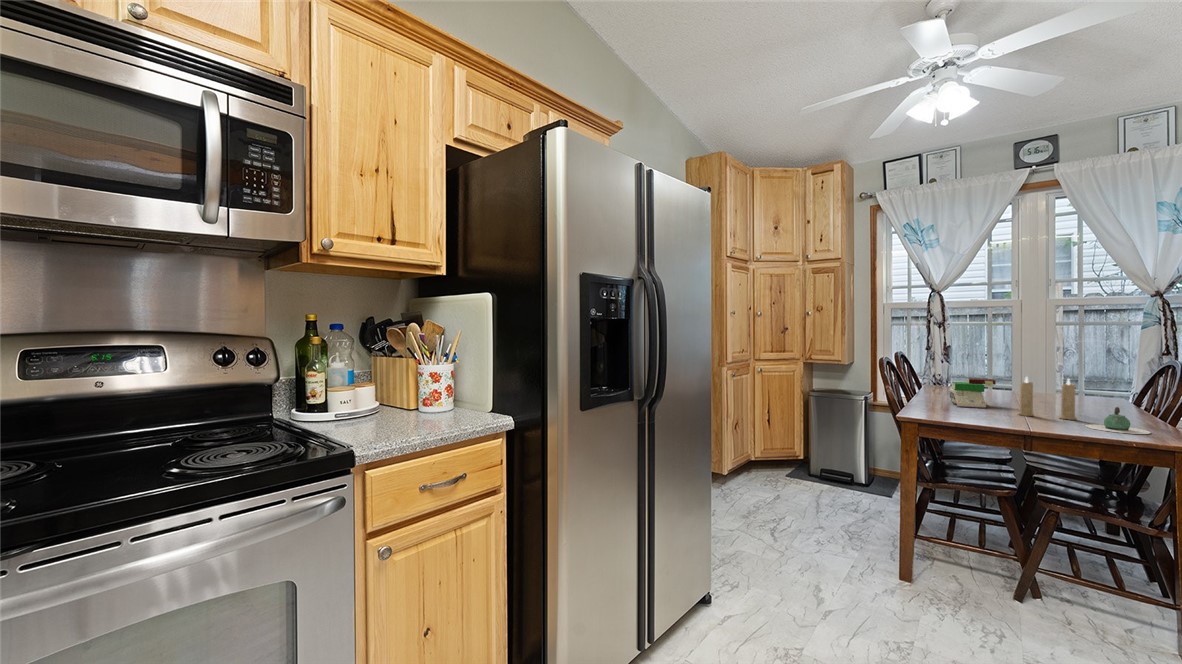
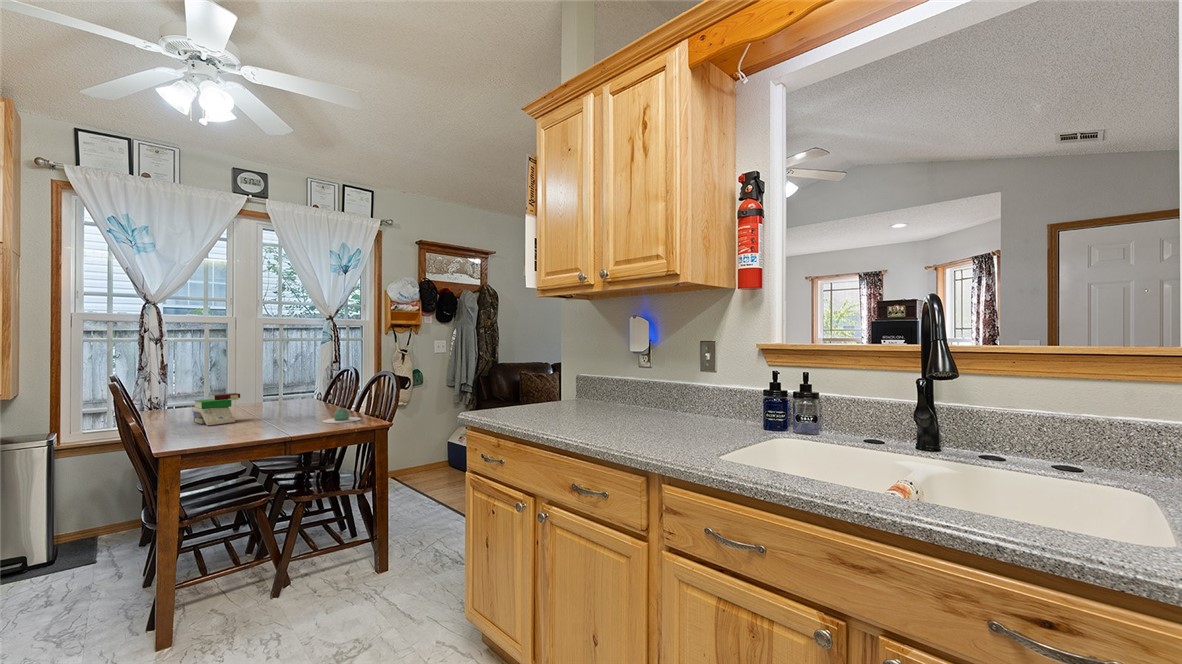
candle: present [1019,377,1077,420] -> none [267,383,312,423]

